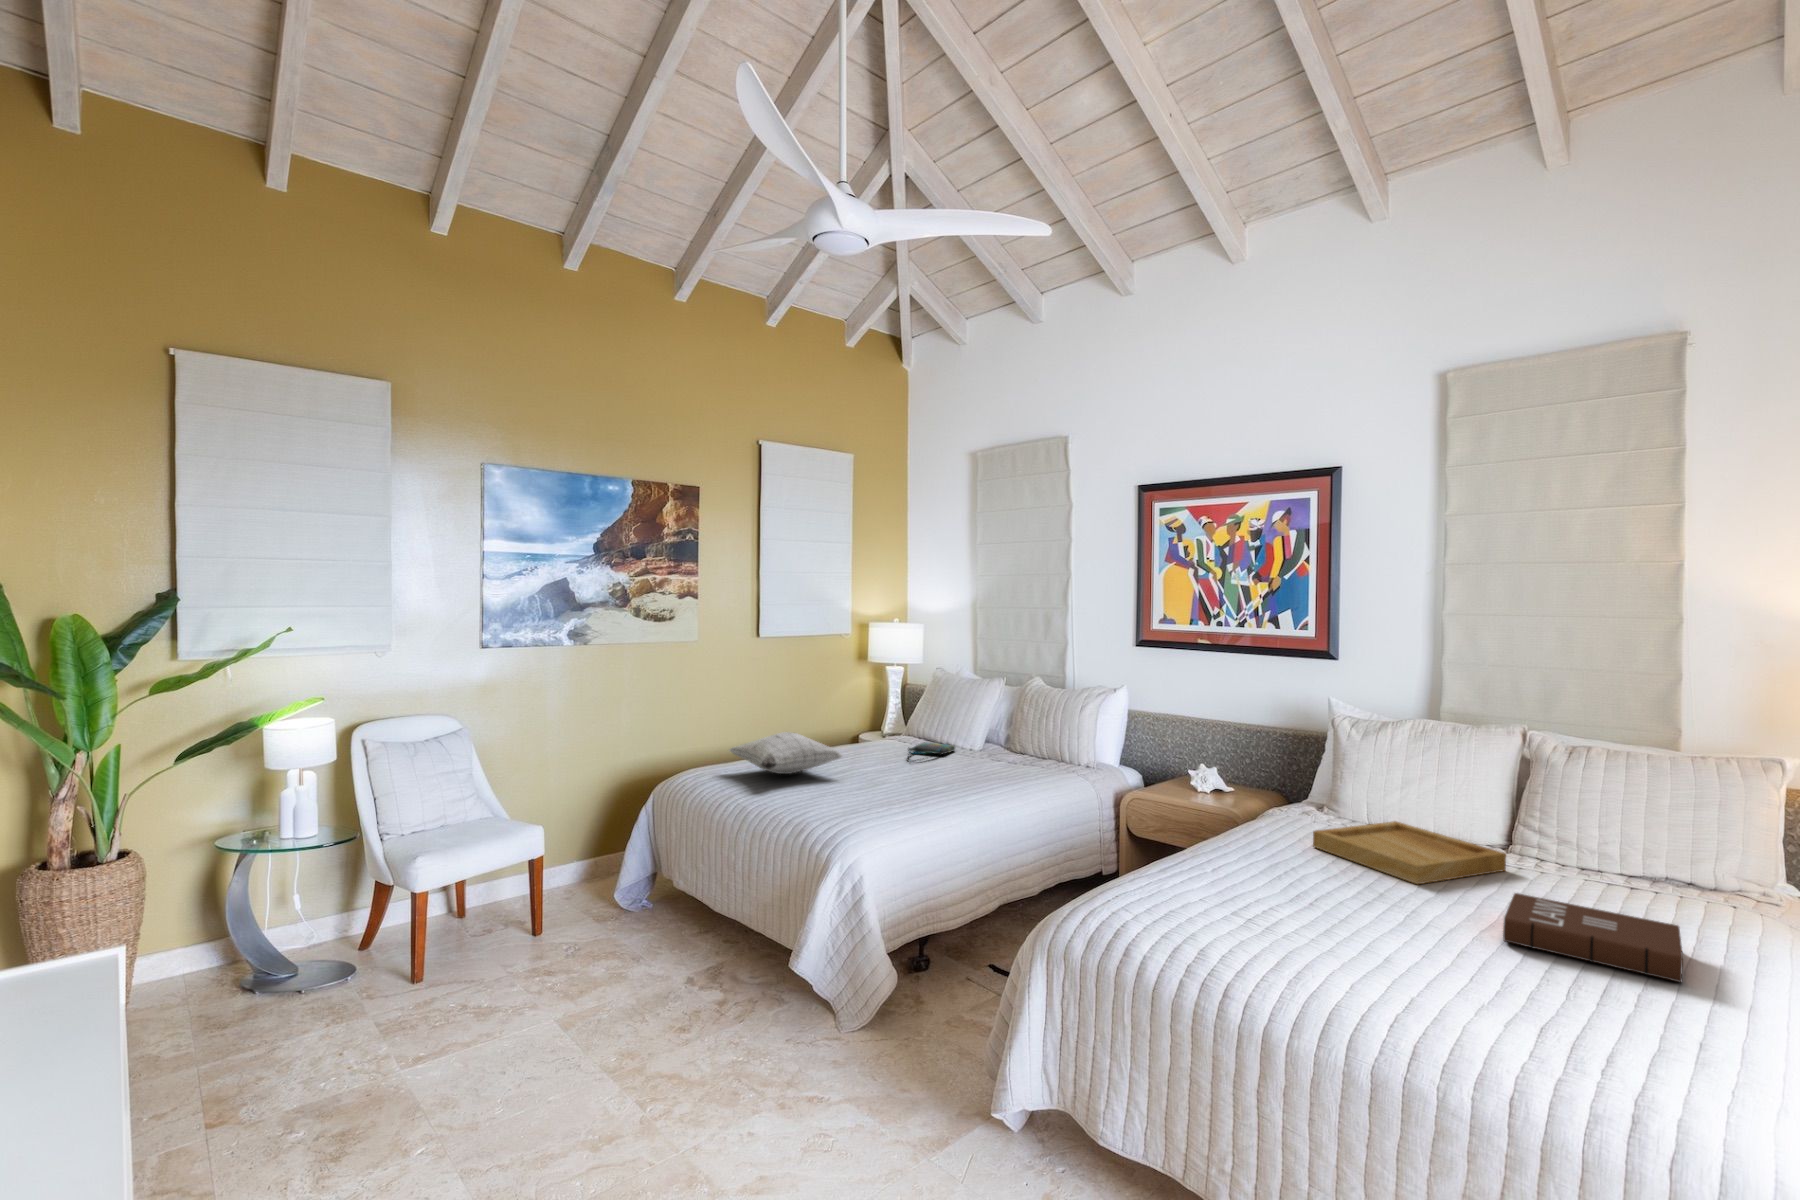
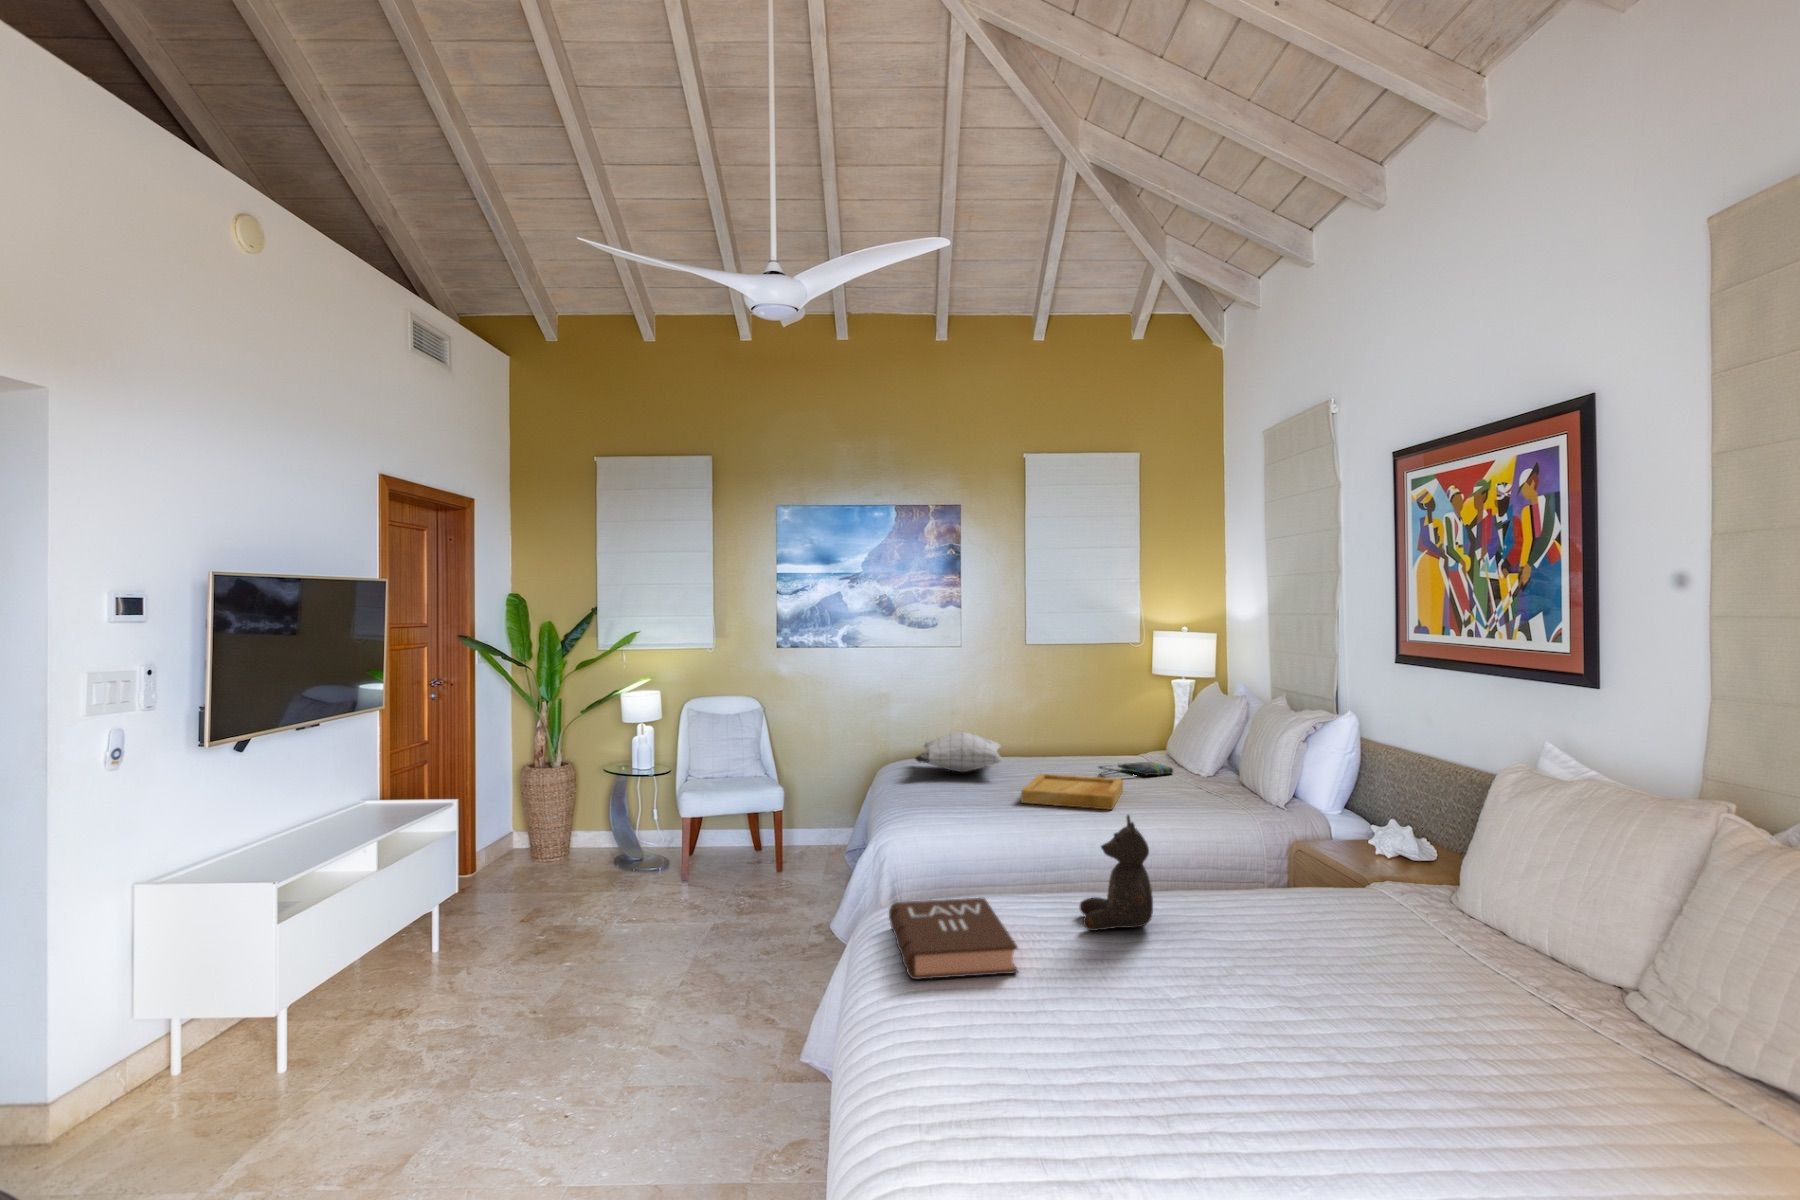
stuffed bear: none [1220,782,1300,884] -> present [1080,815,1153,931]
tray: present [1313,821,1506,884] -> present [1021,774,1123,810]
book: present [1503,893,1683,982] -> present [889,898,1018,979]

